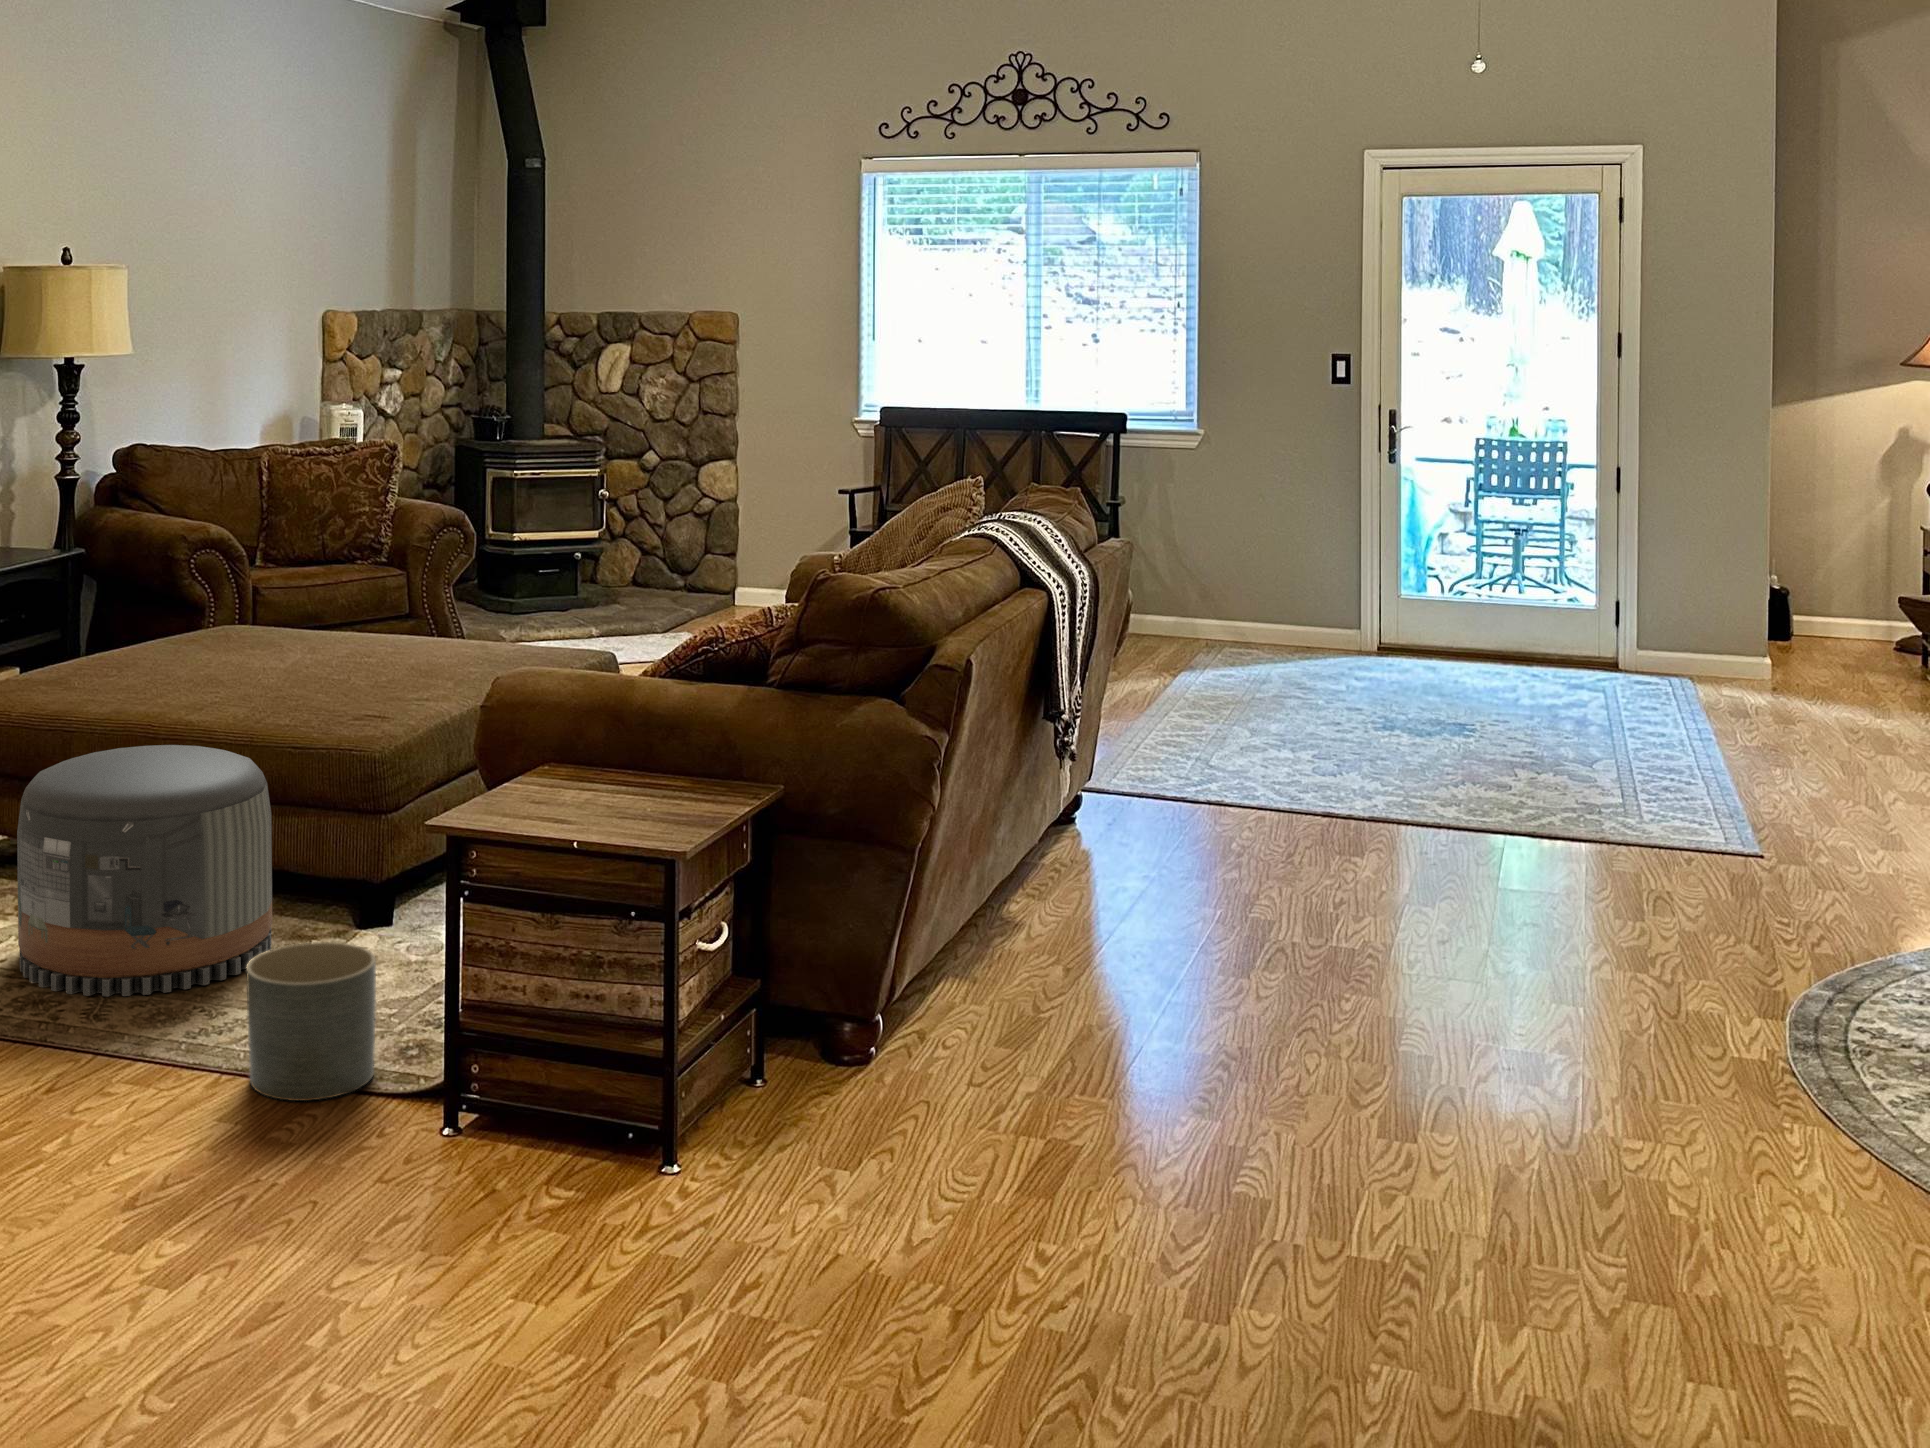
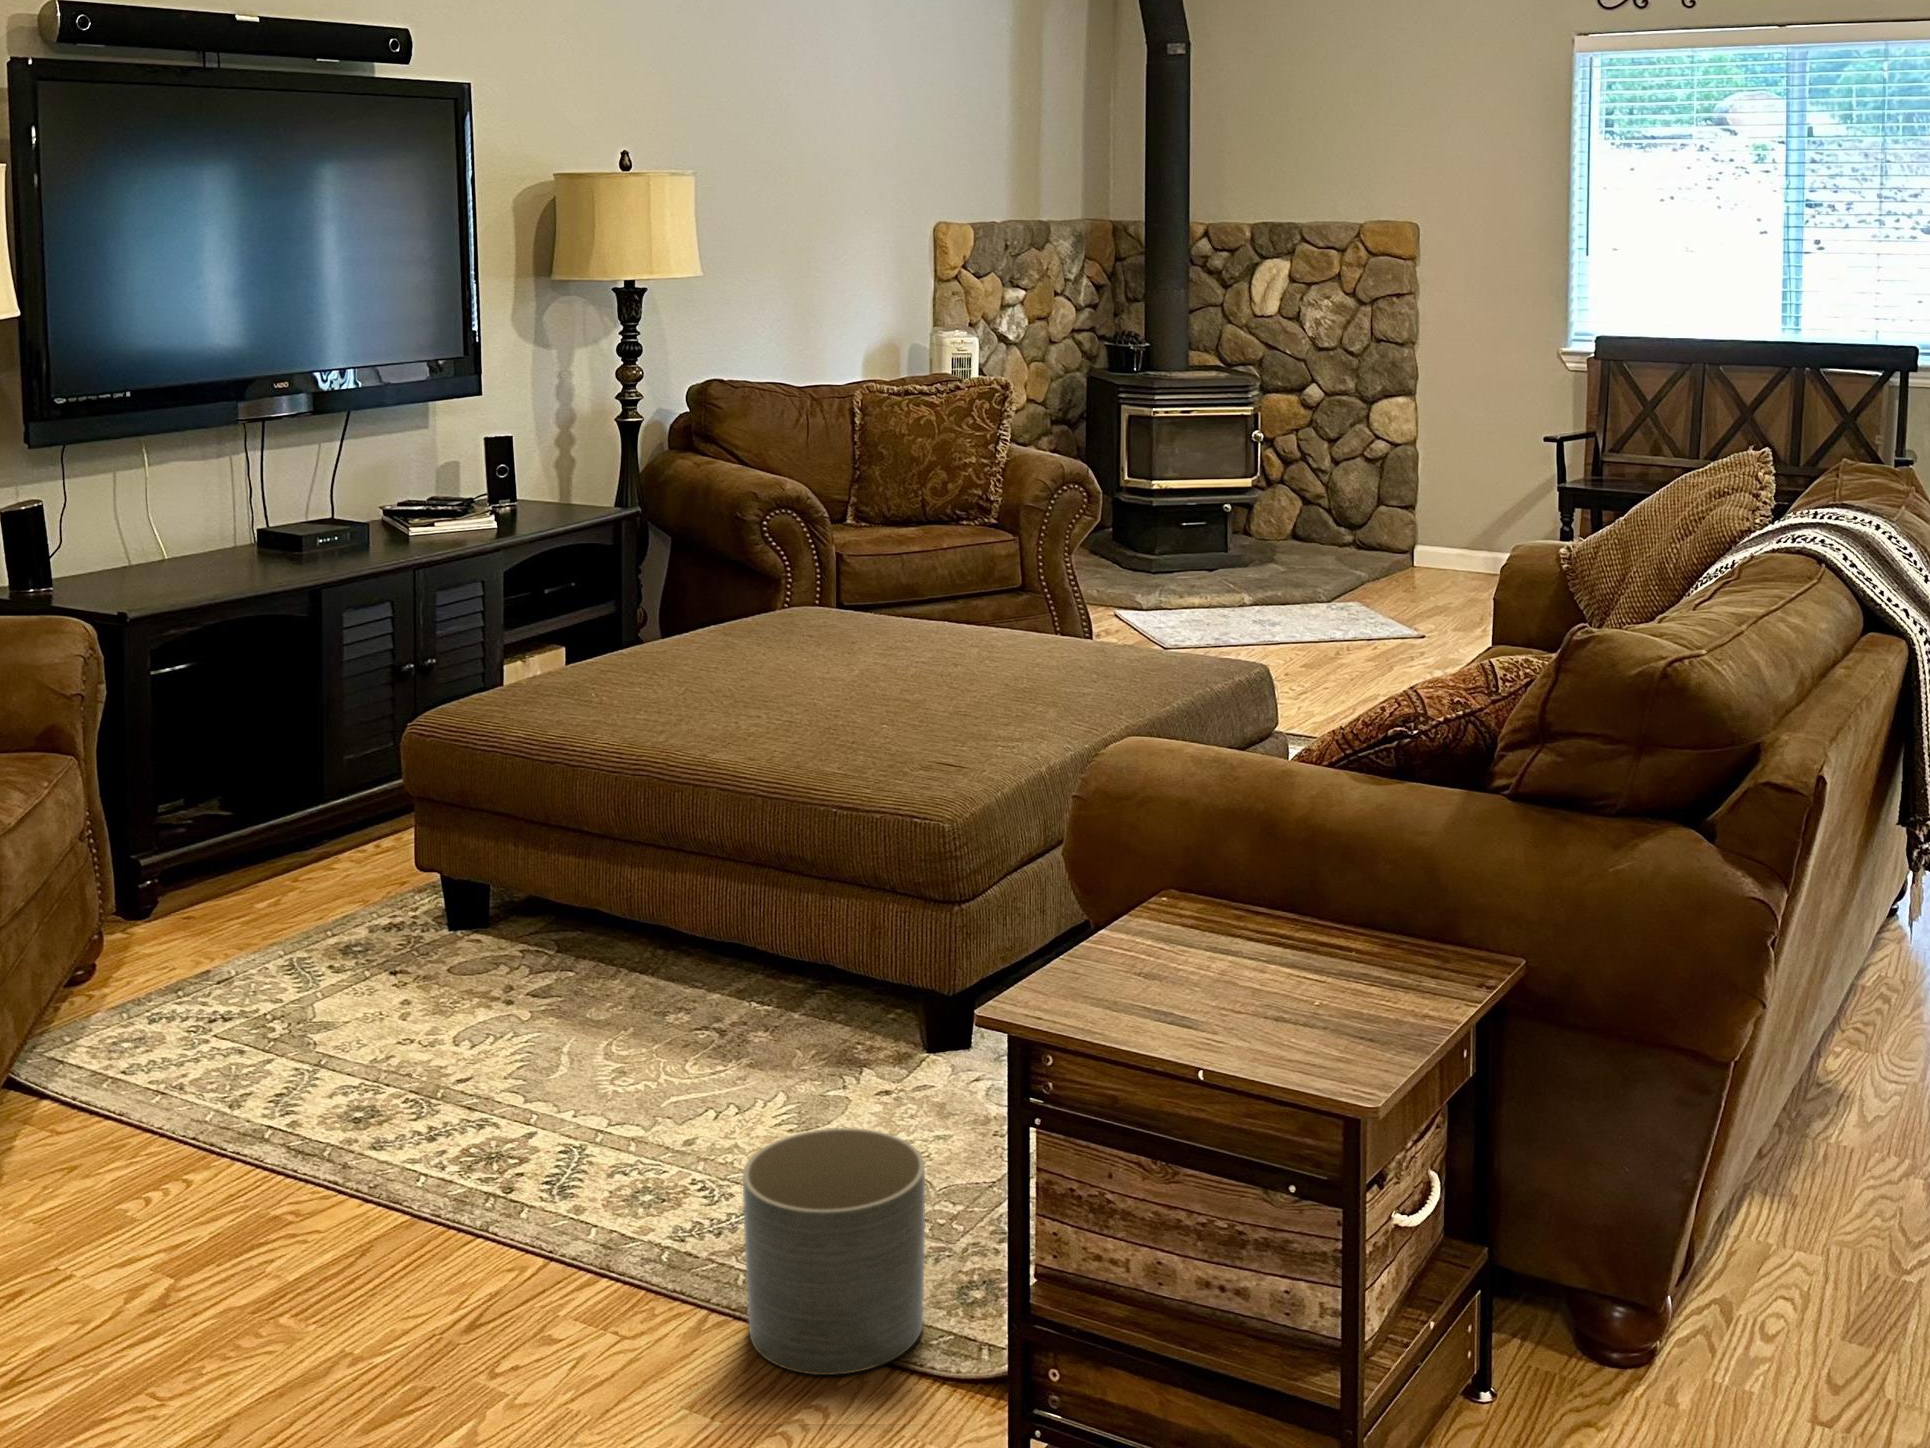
pouf: present [17,745,272,996] -> none [481,801,811,1154]

